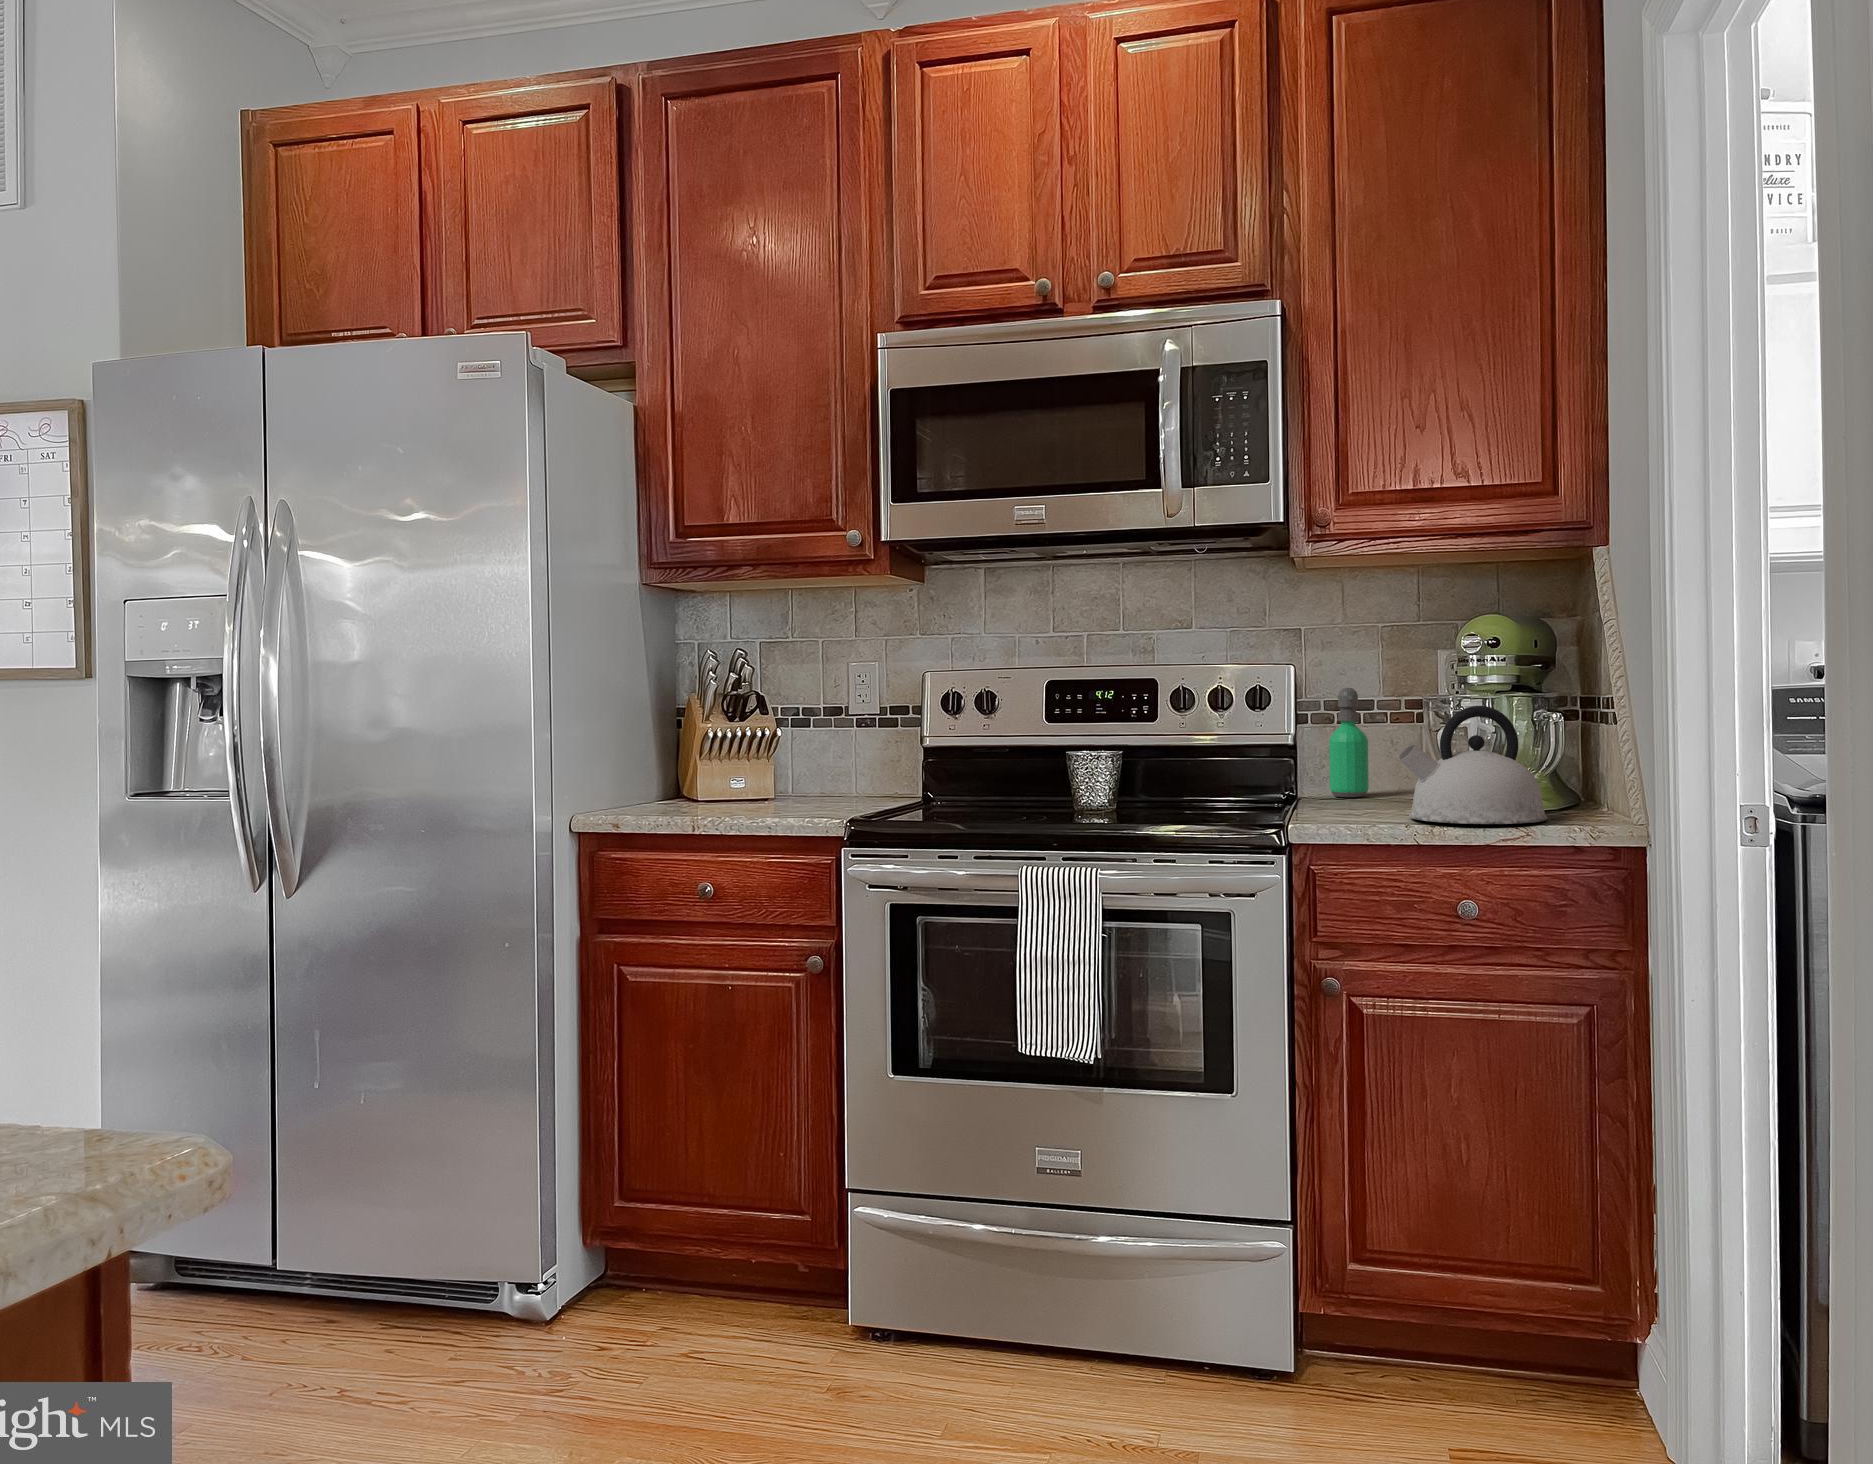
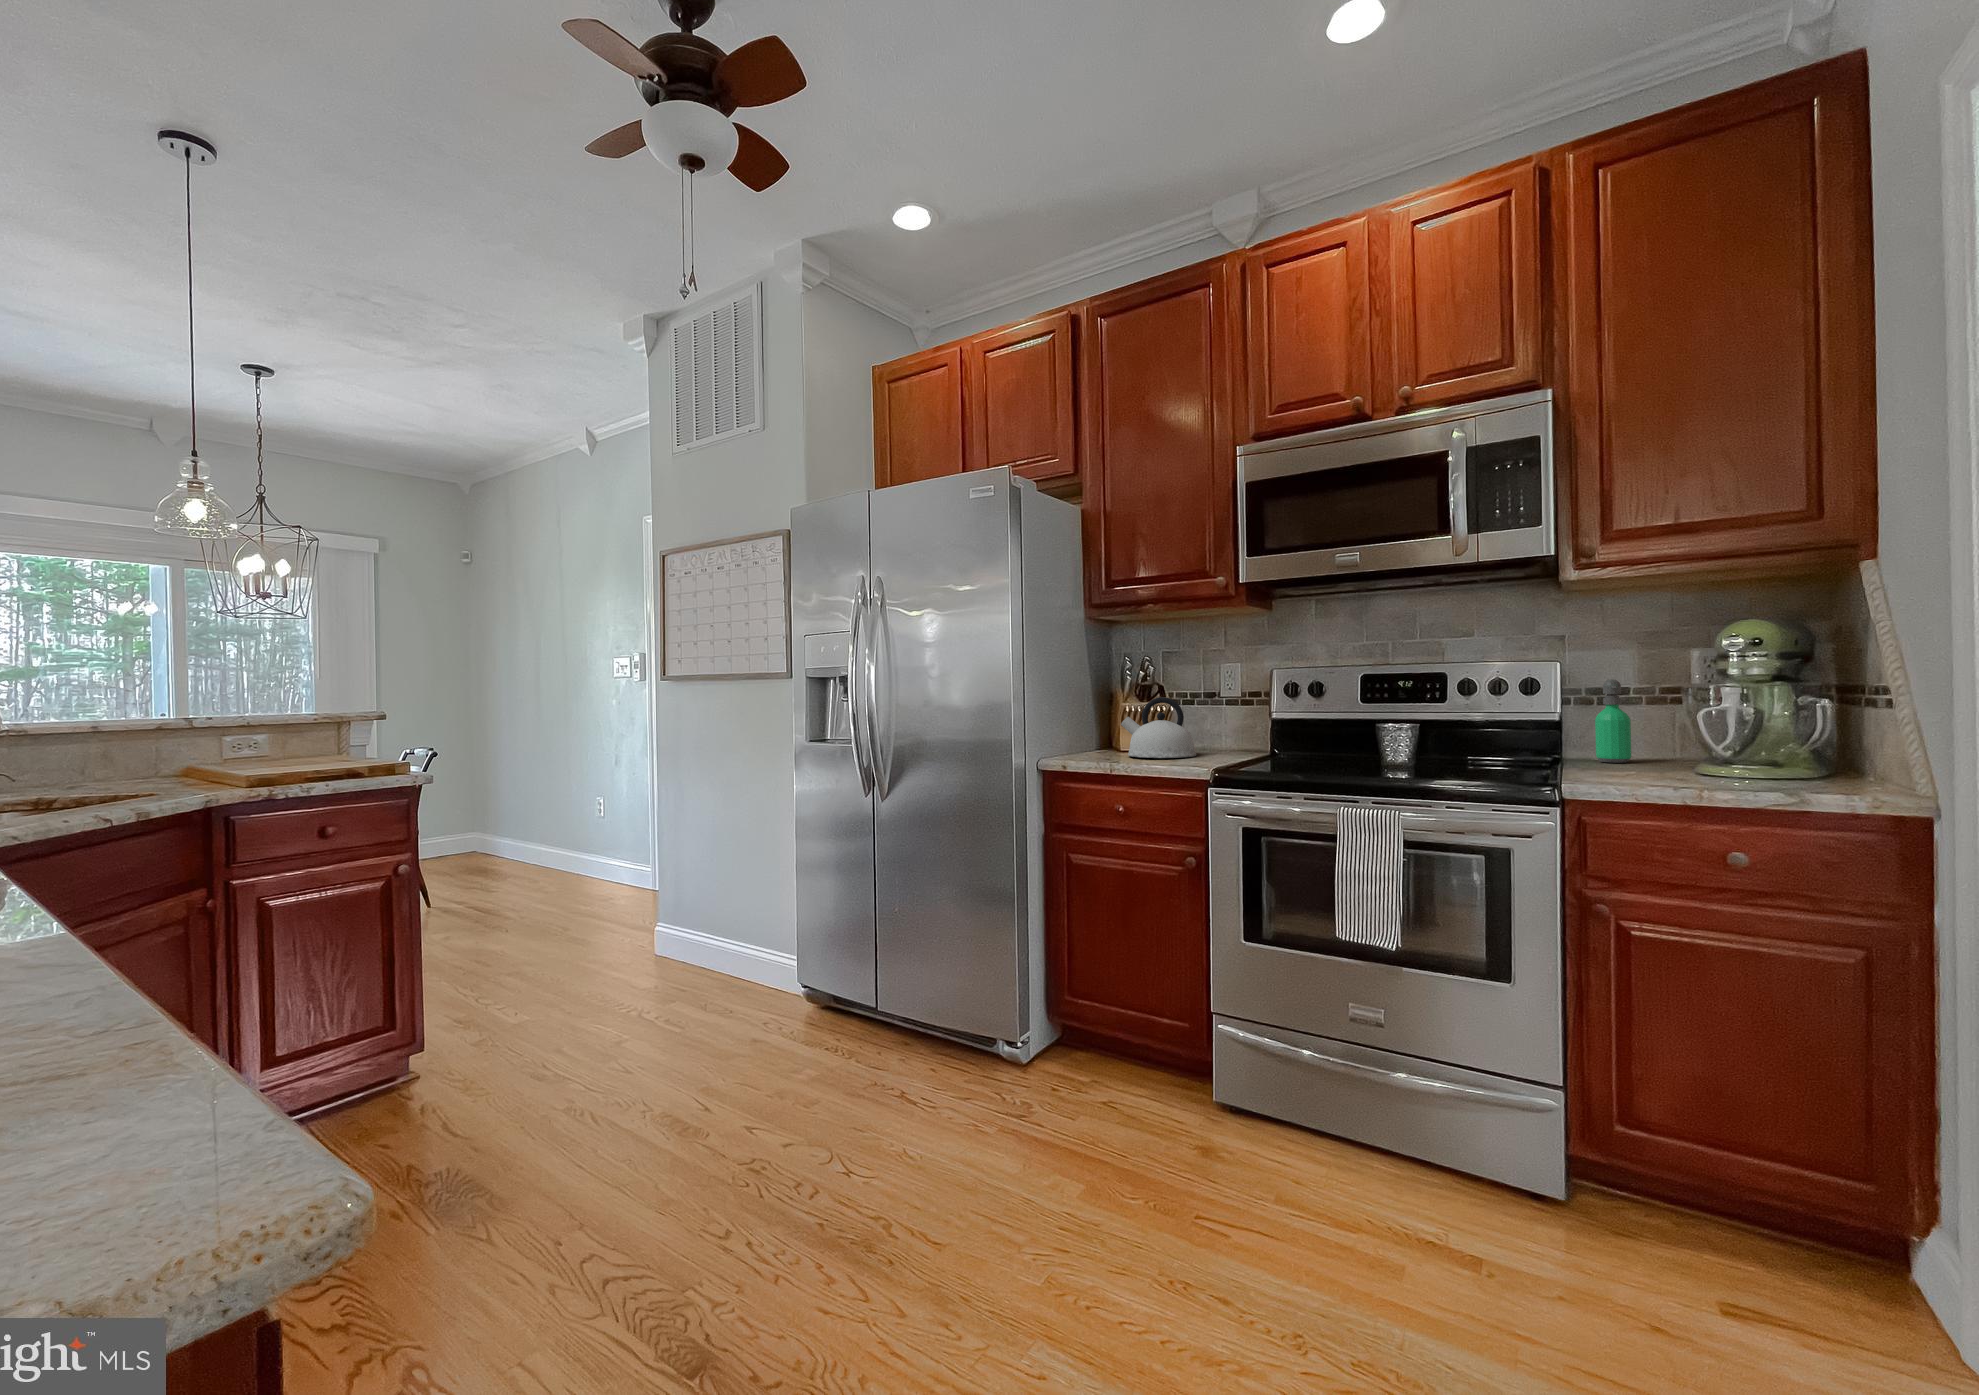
kettle: present [1399,706,1547,824] -> present [1121,697,1196,758]

